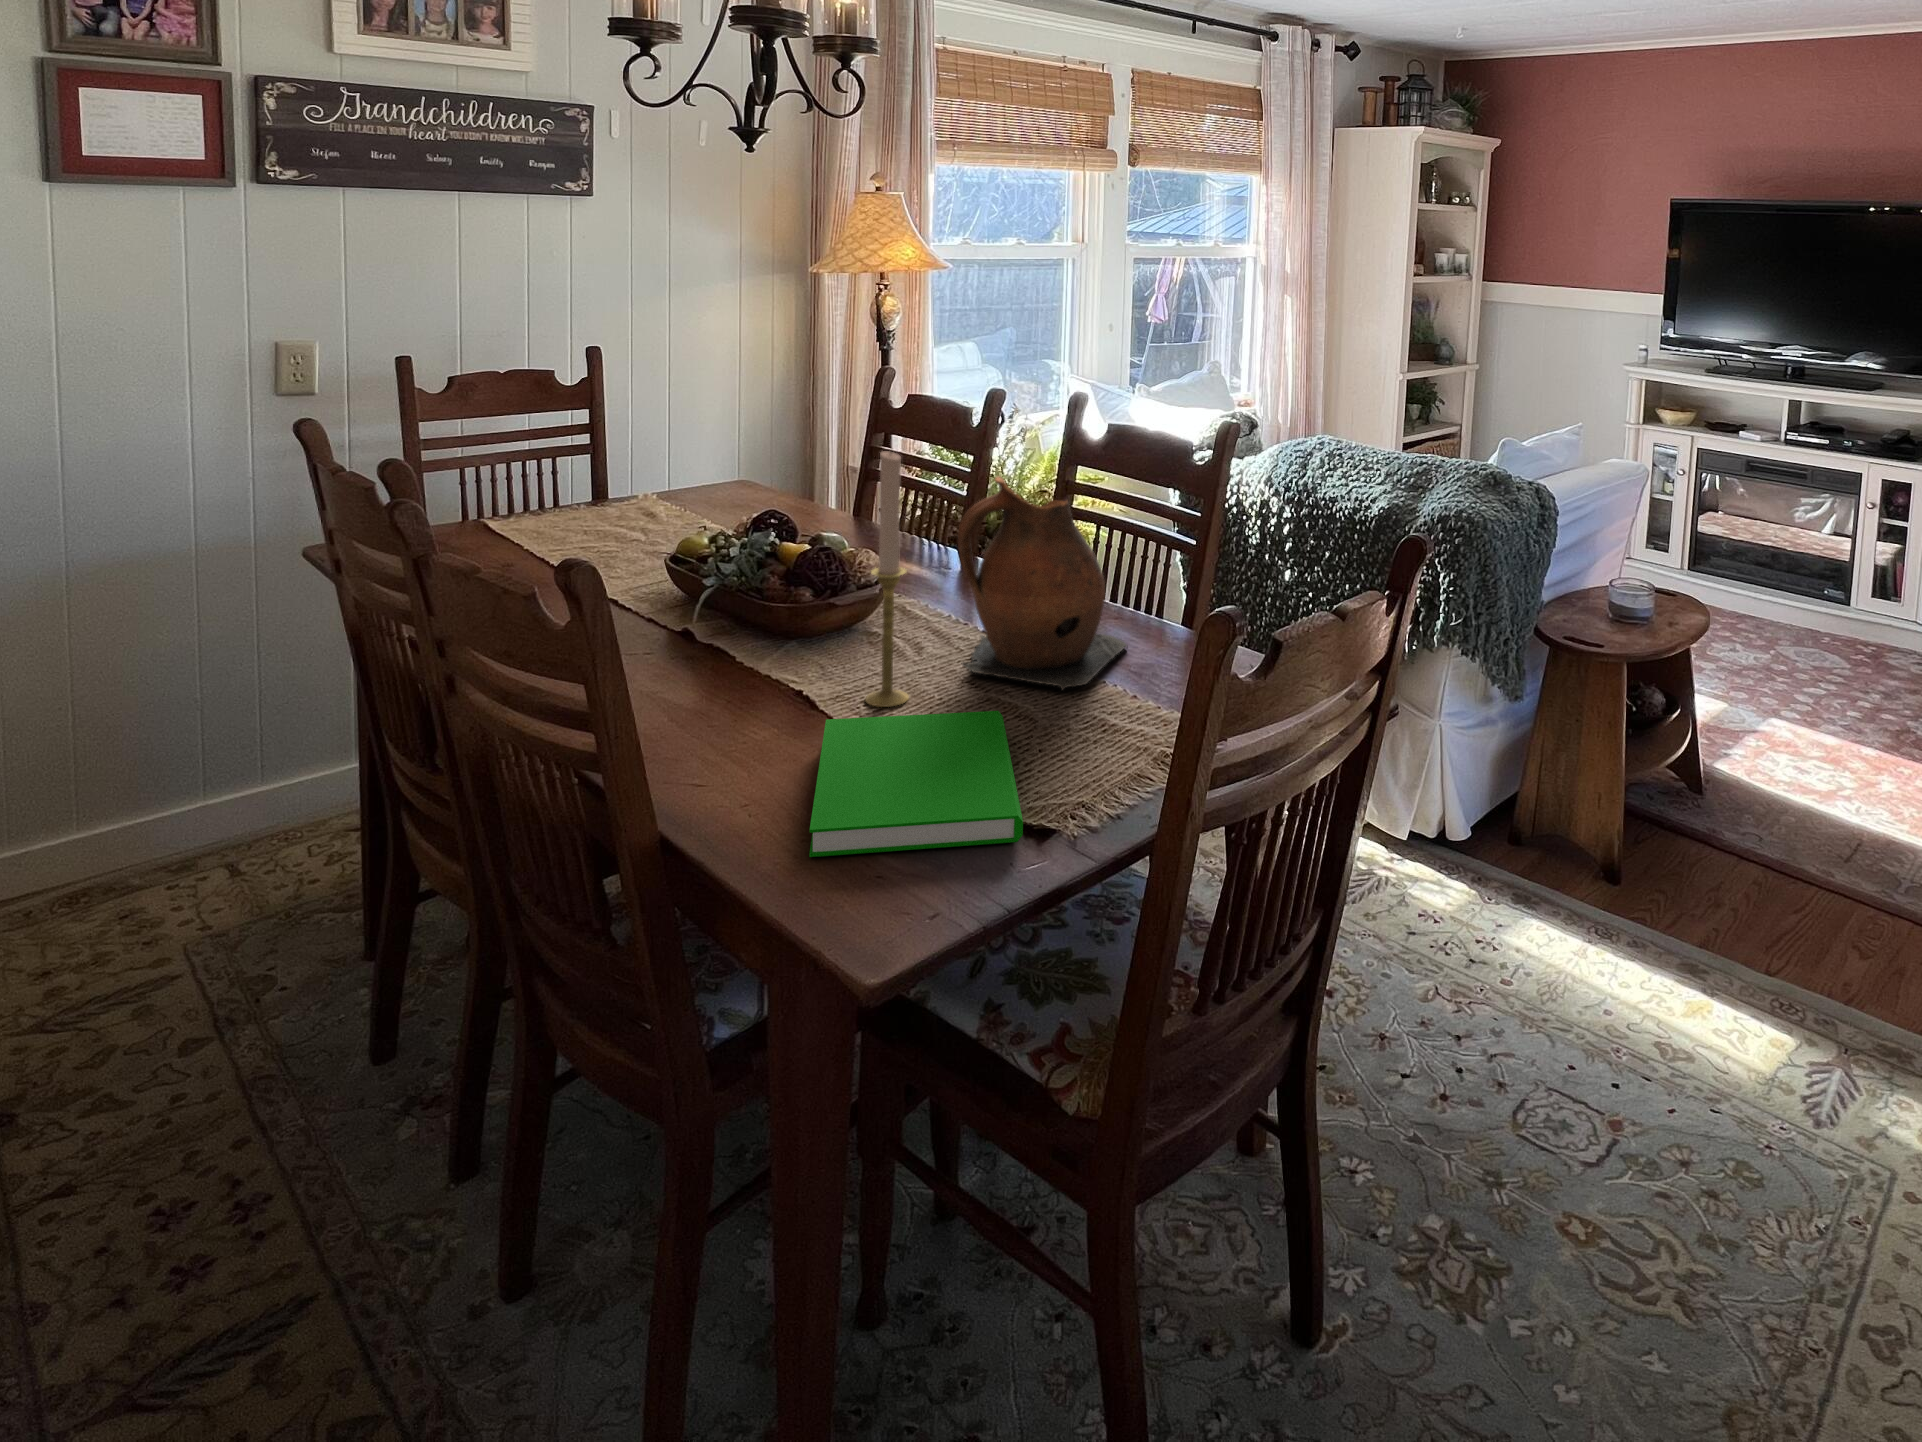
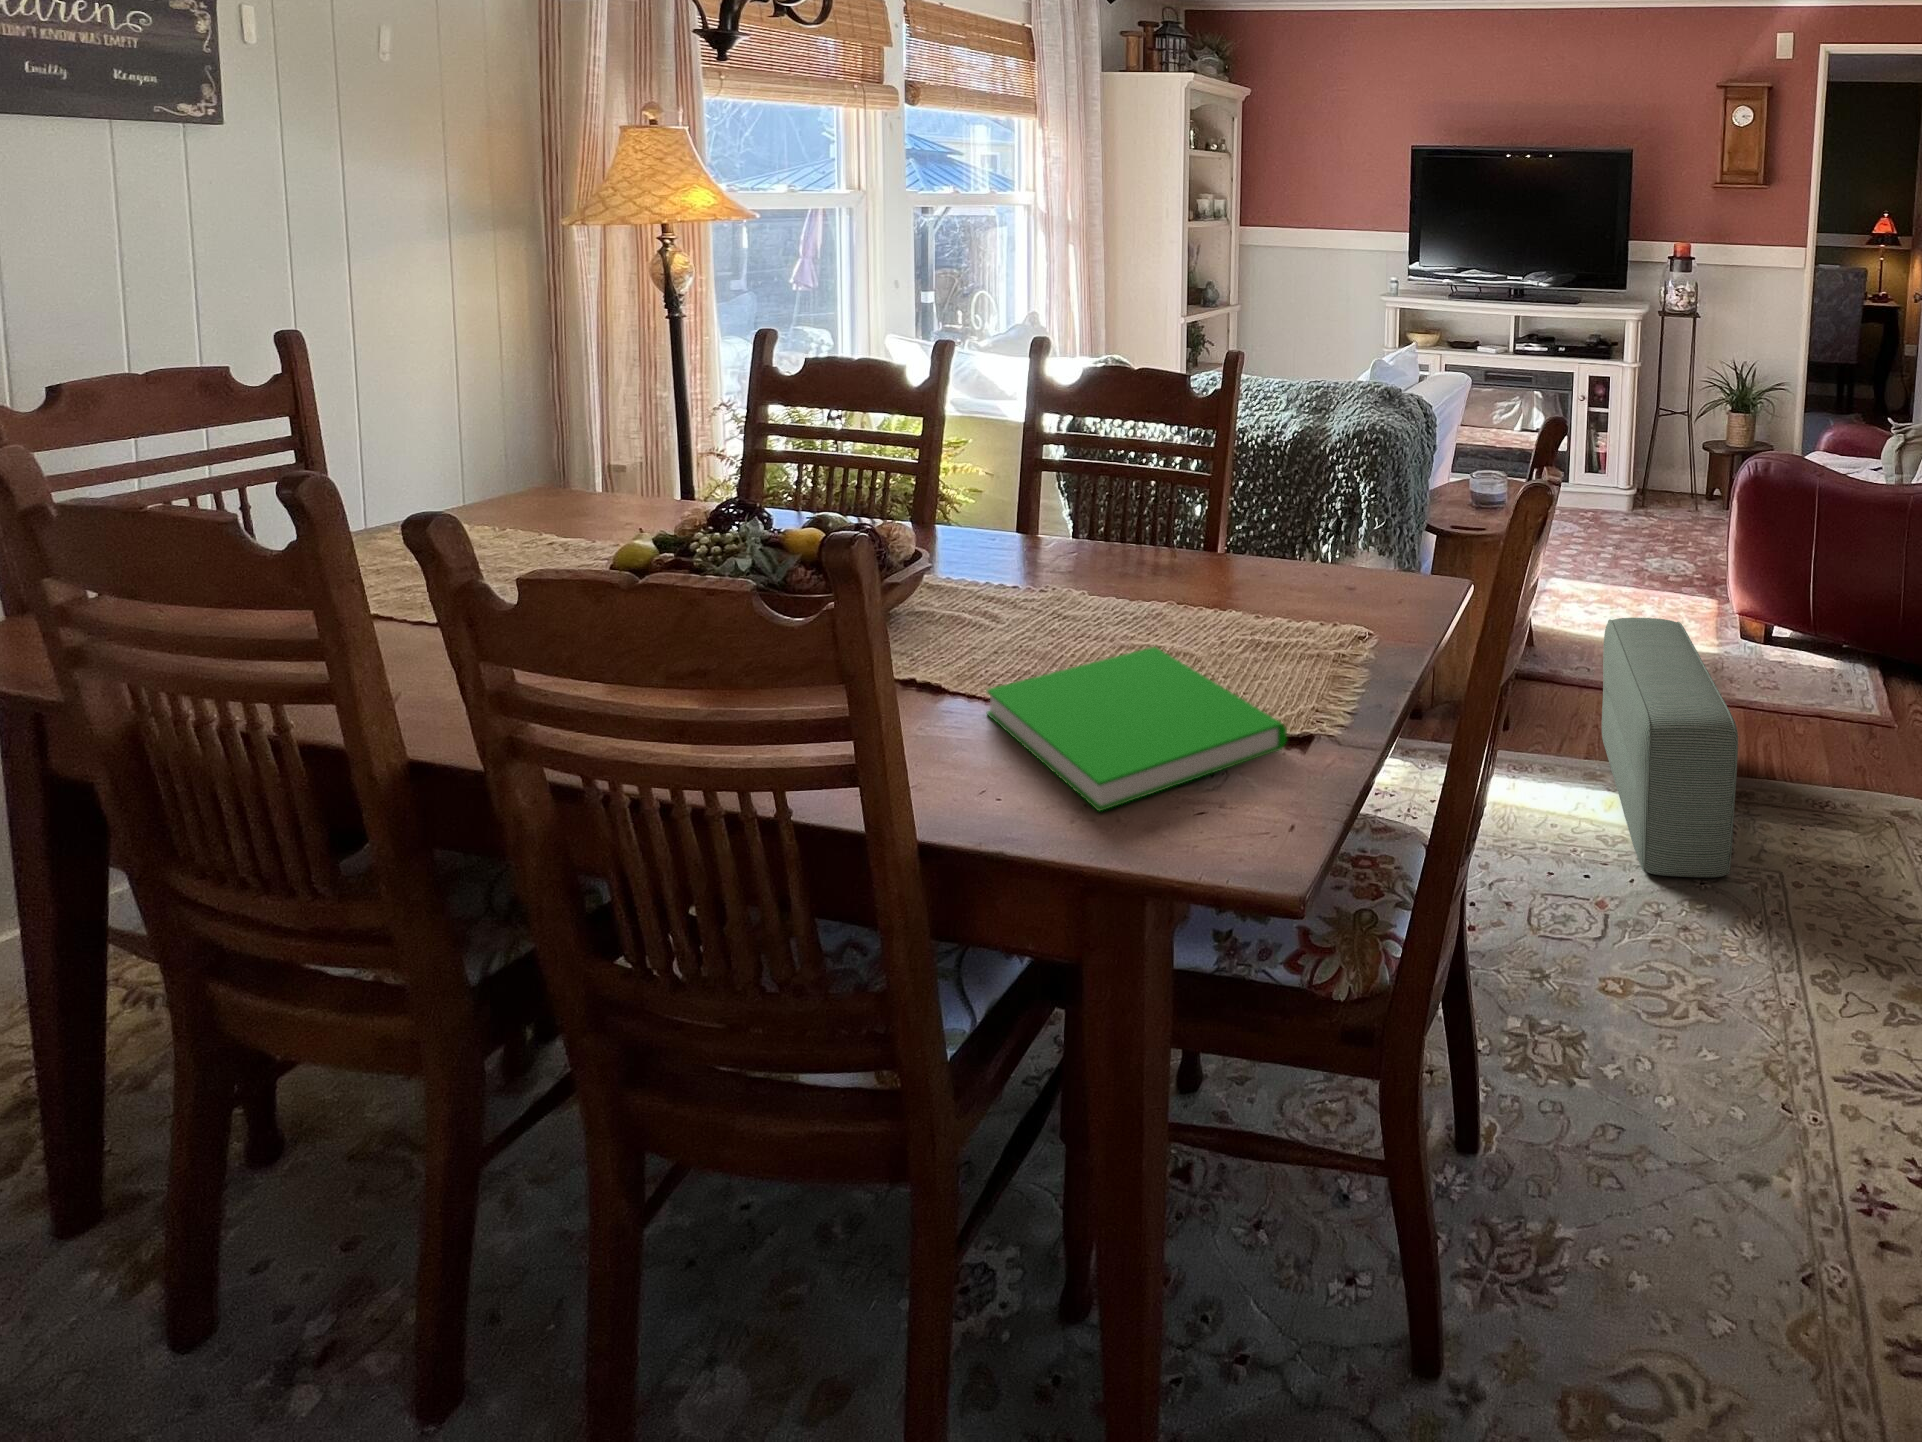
candlestick: present [865,451,909,707] -> none [981,392,1030,672]
ceramic pitcher: present [958,476,1127,690] -> none [1040,415,1199,623]
pouf: none [1692,785,1845,1148] -> present [1602,618,1738,877]

